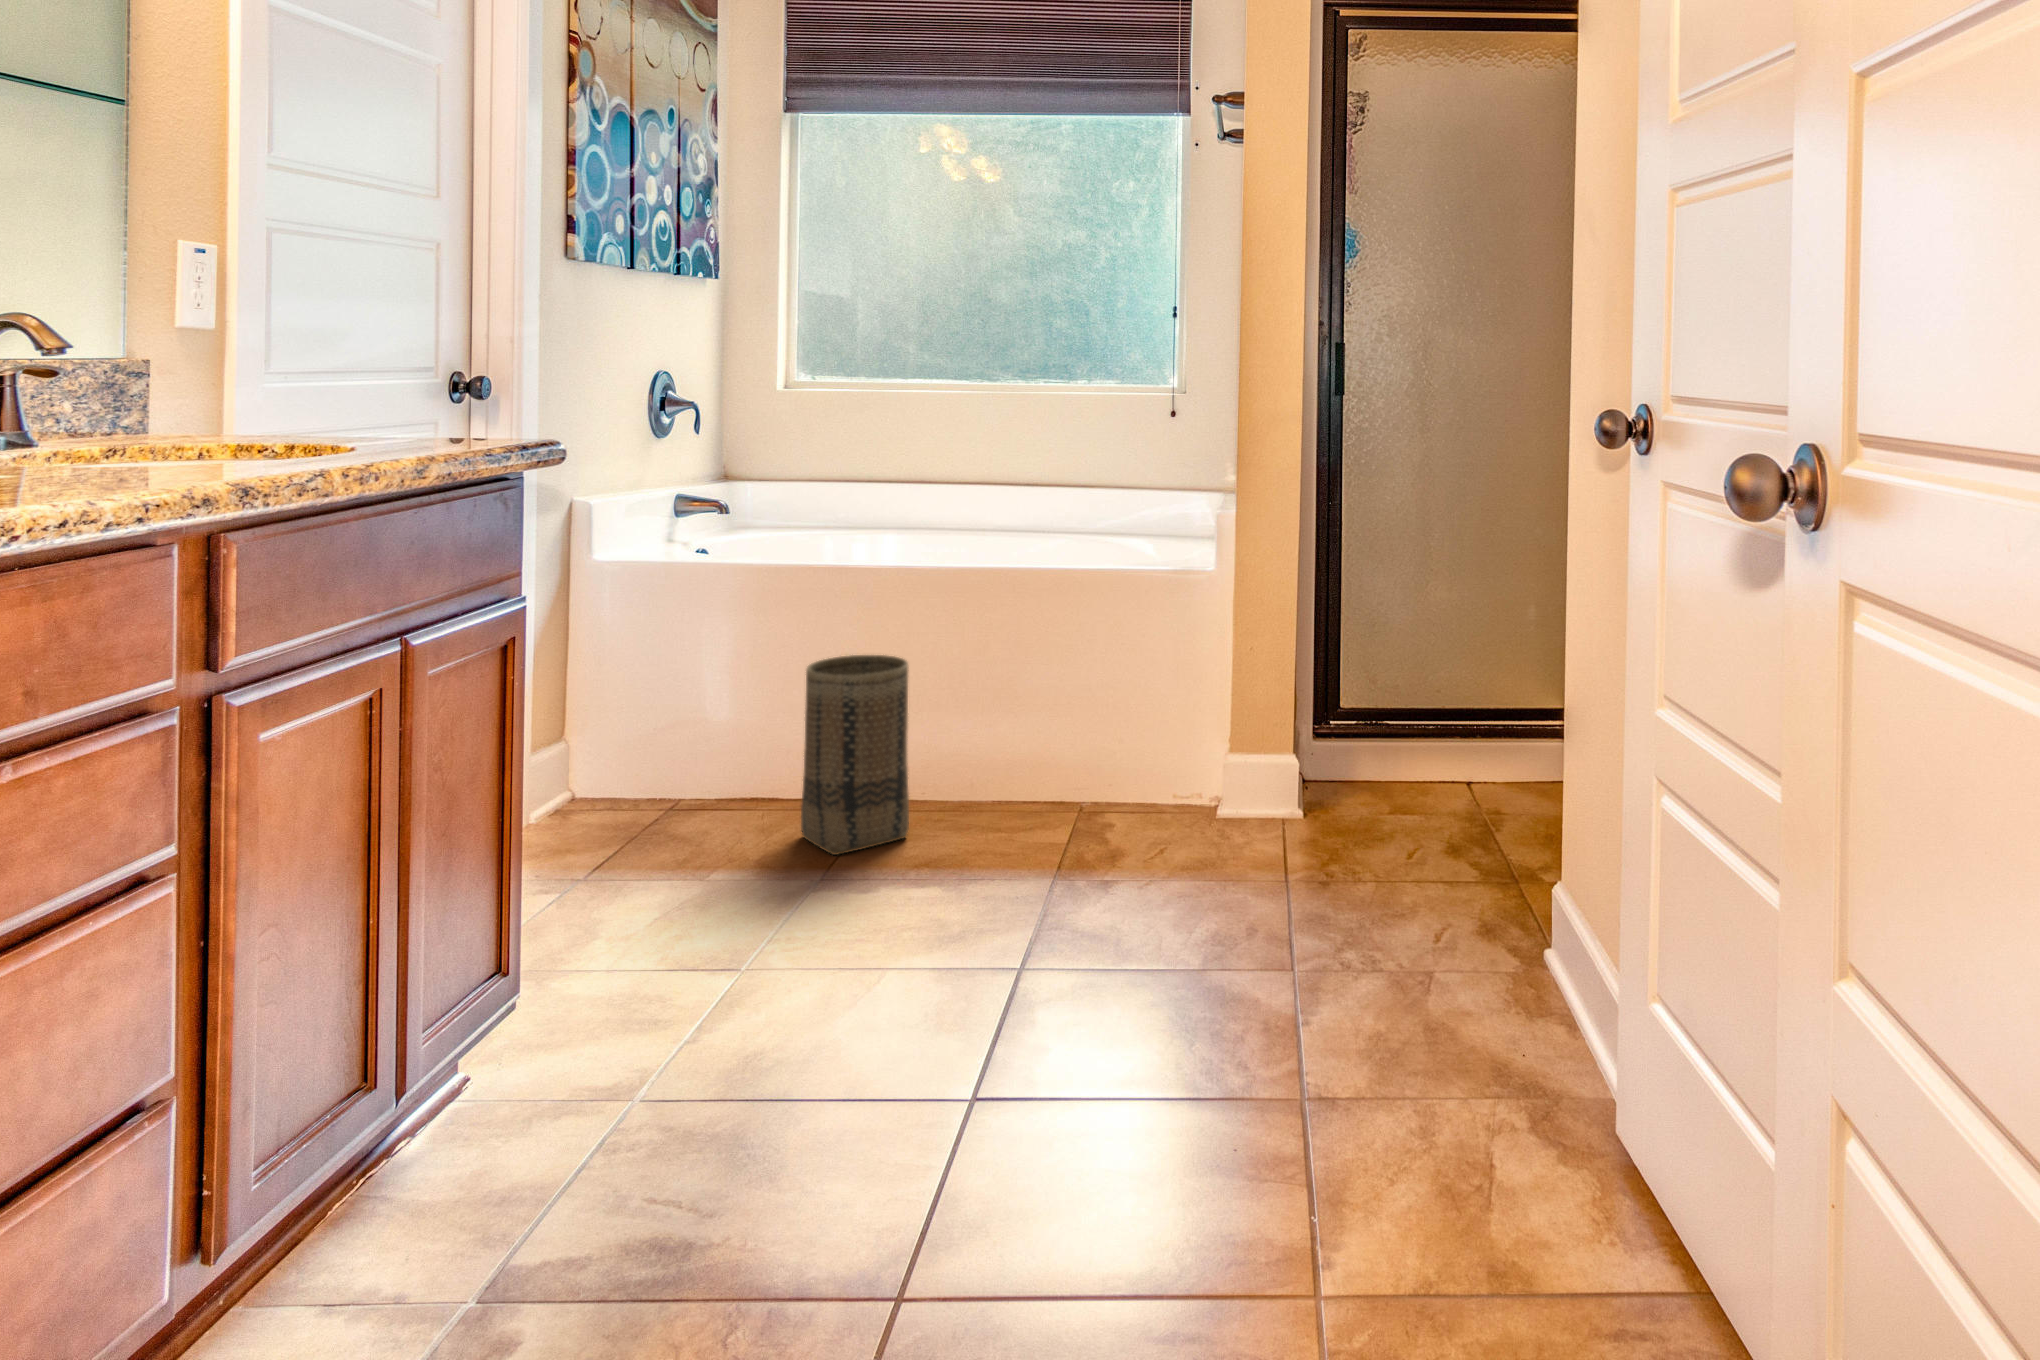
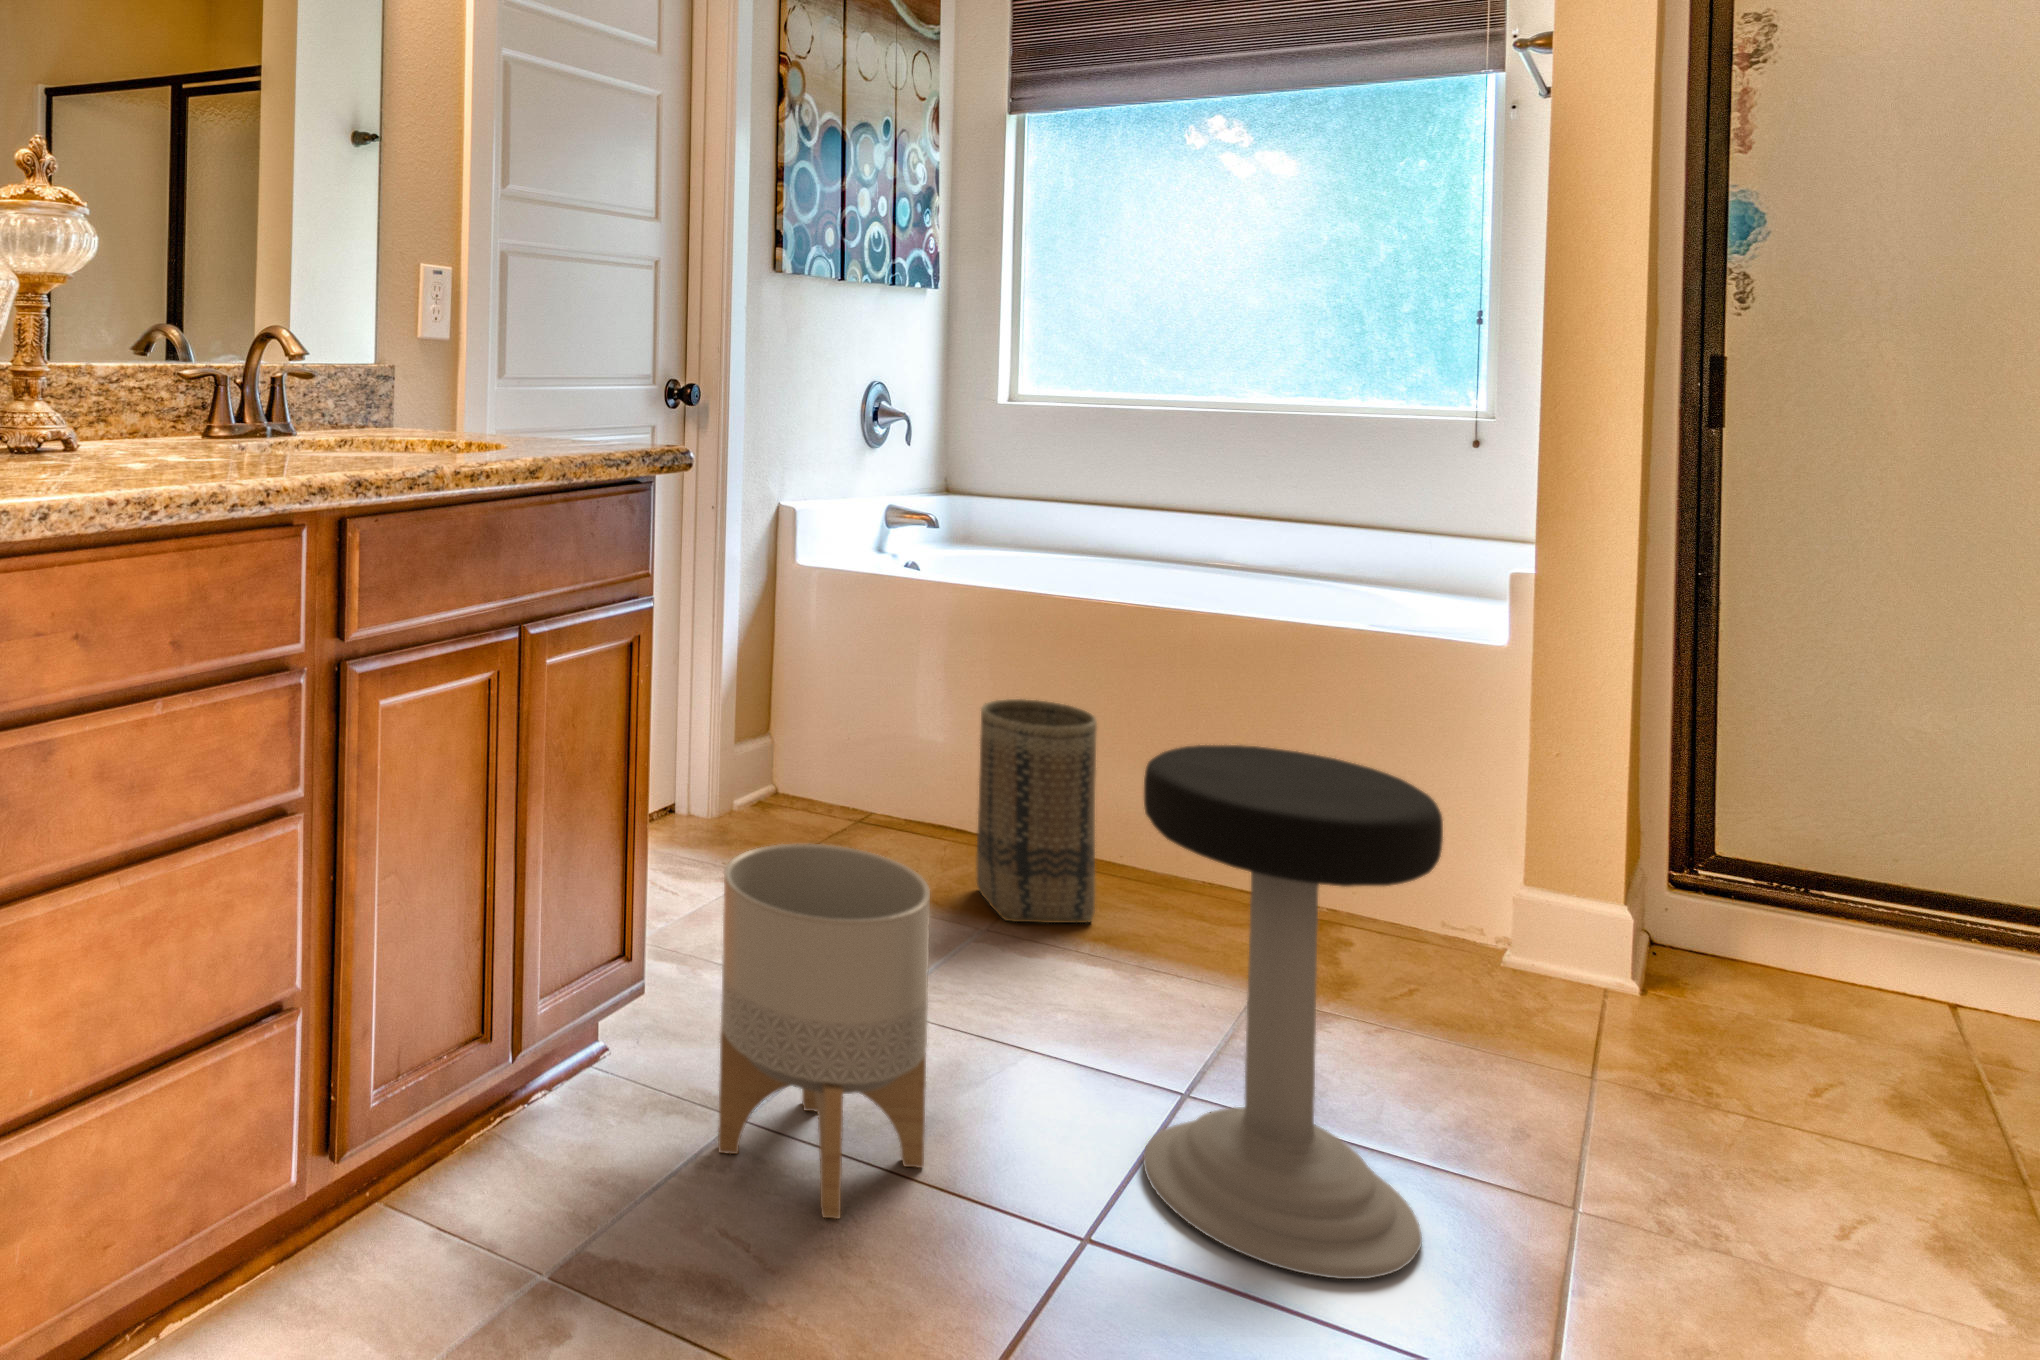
stool: none [991,648,1191,1027] -> present [1143,745,1443,1279]
planter: none [623,800,829,1127] -> present [718,844,930,1219]

